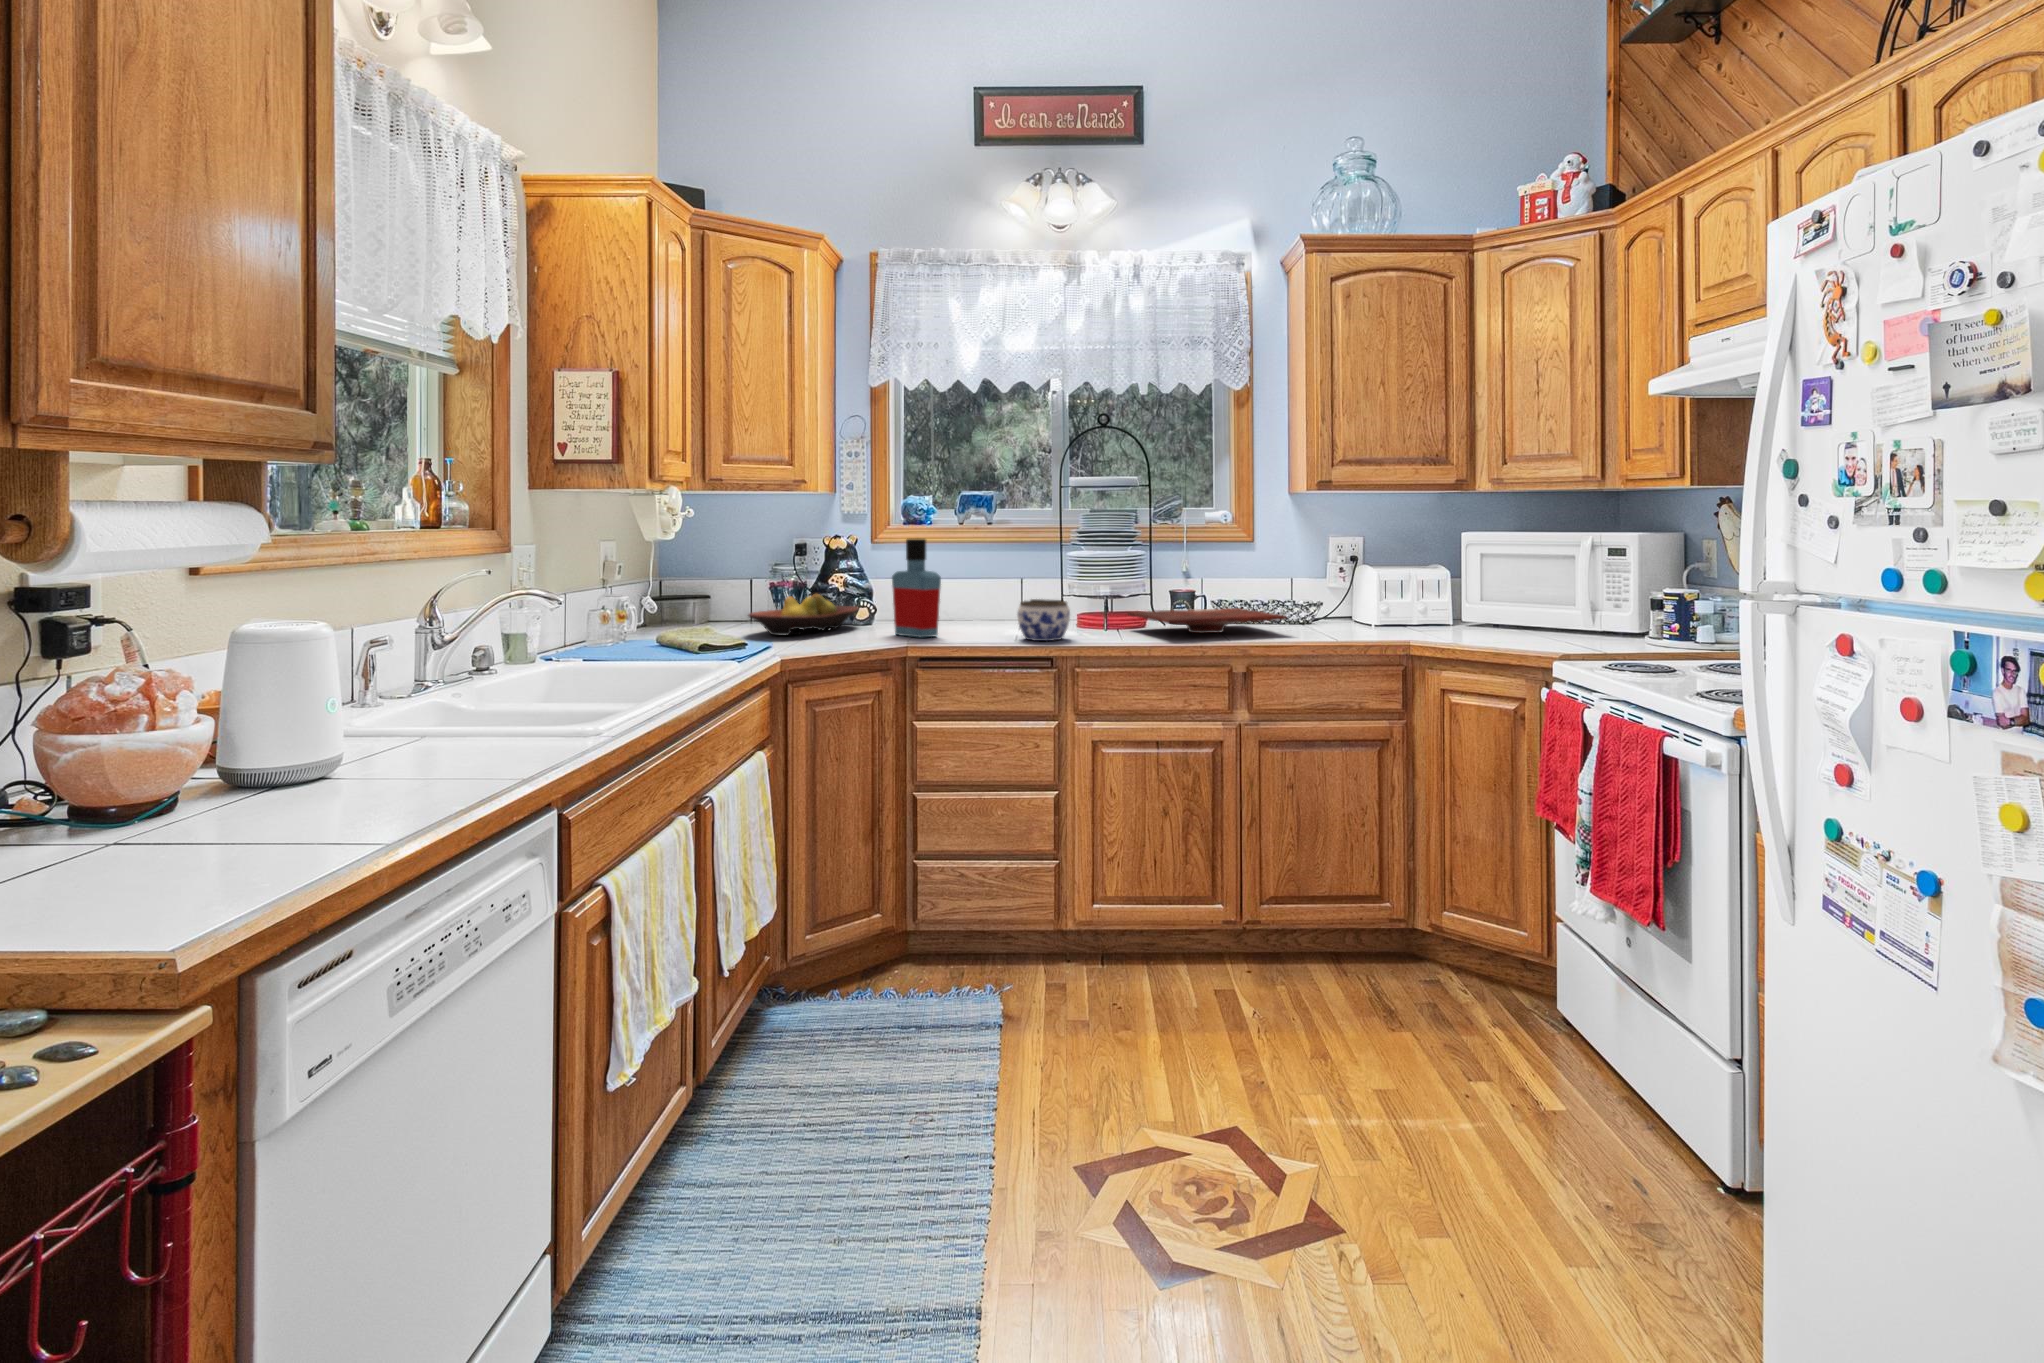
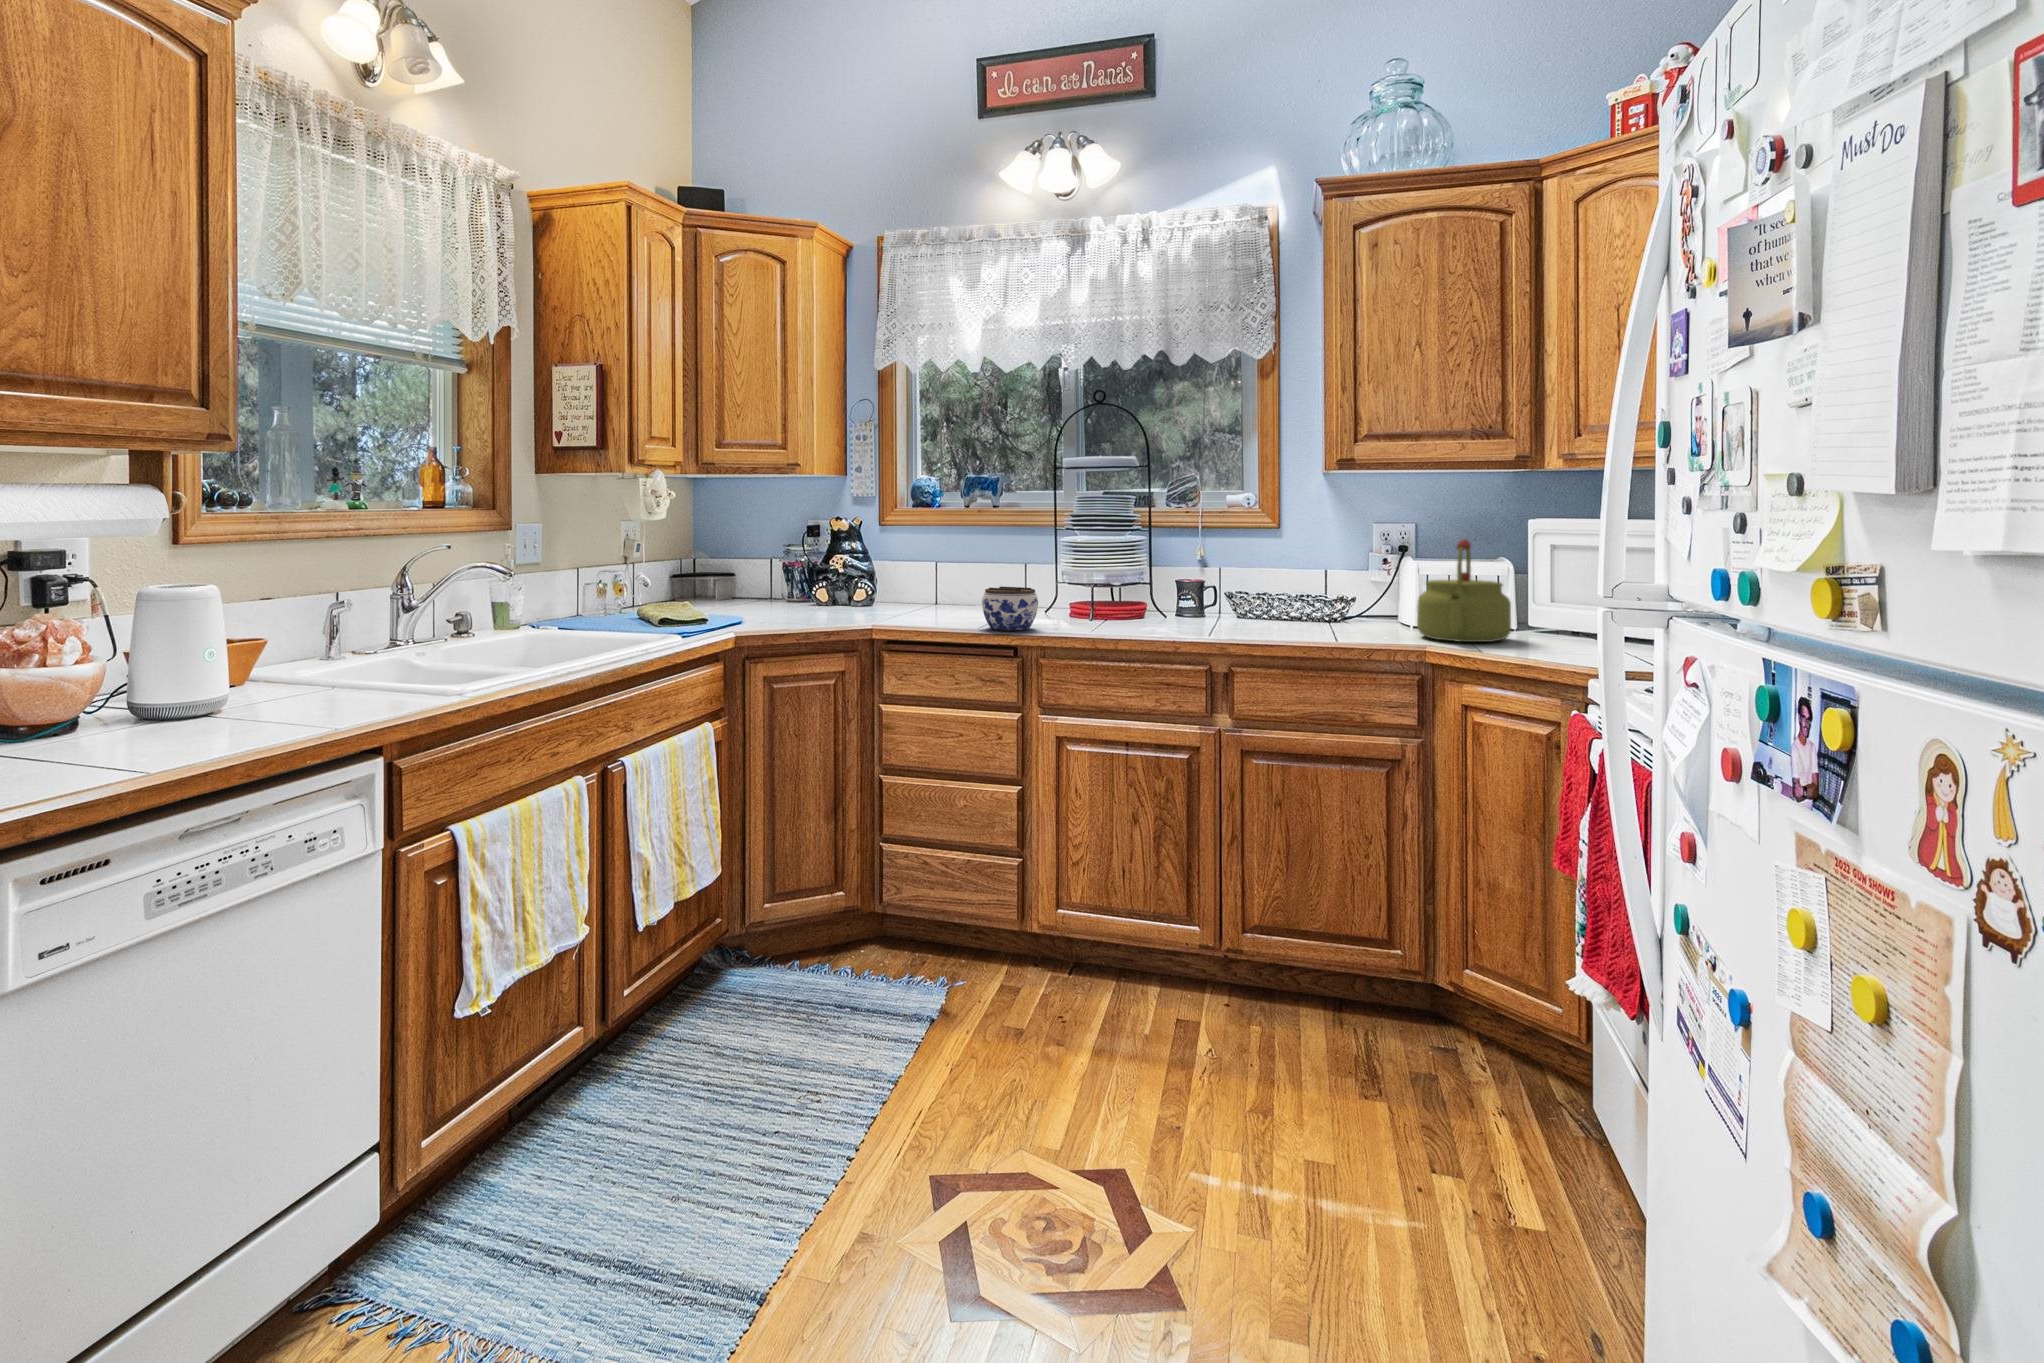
bottle: present [892,538,941,637] -> none [867,522,910,623]
kettle: none [1386,551,1460,637] -> present [1417,539,1511,642]
fruit bowl: present [748,594,859,635] -> none [732,577,847,617]
cutting board: present [1128,608,1287,633] -> none [1114,603,1289,629]

